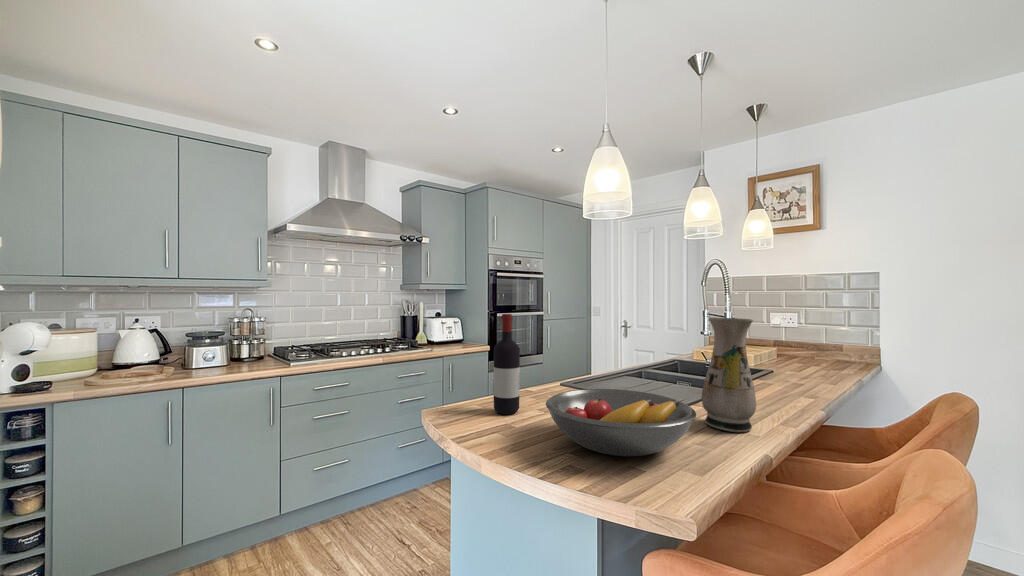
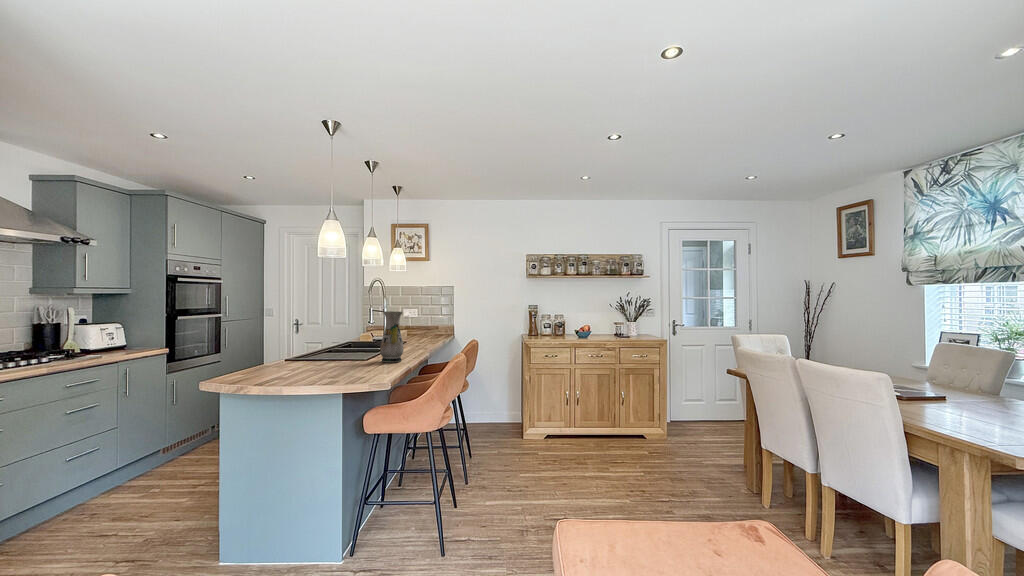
wine bottle: present [494,314,520,415] -> none [262,314,280,374]
fruit bowl: present [546,389,696,456] -> none [310,347,383,375]

